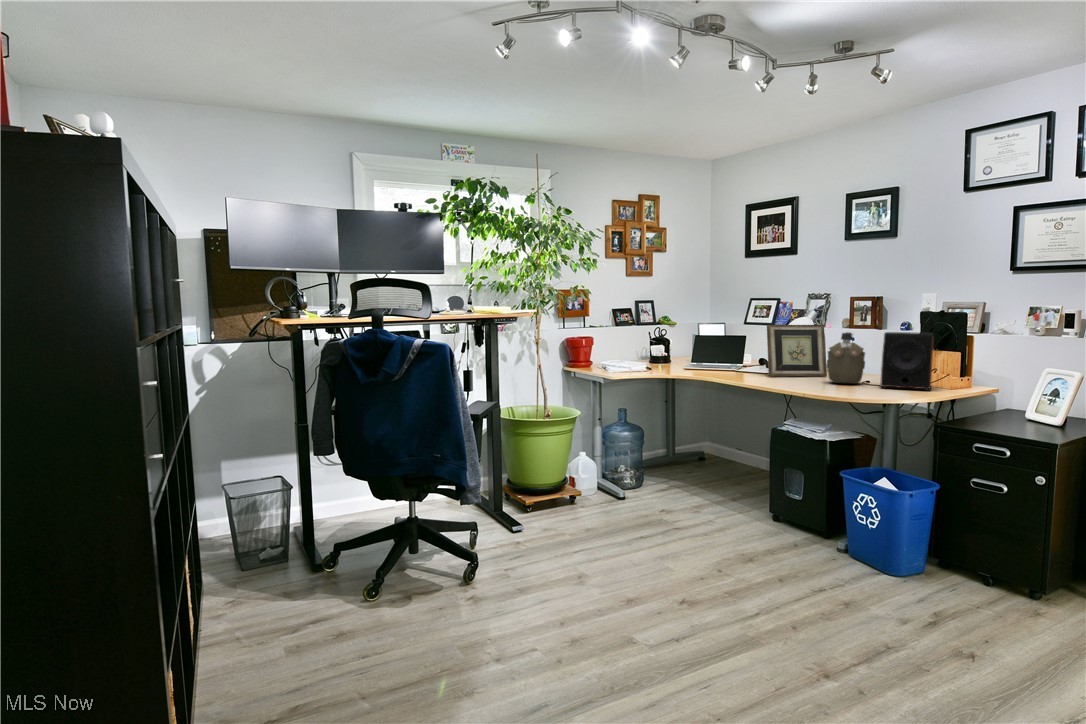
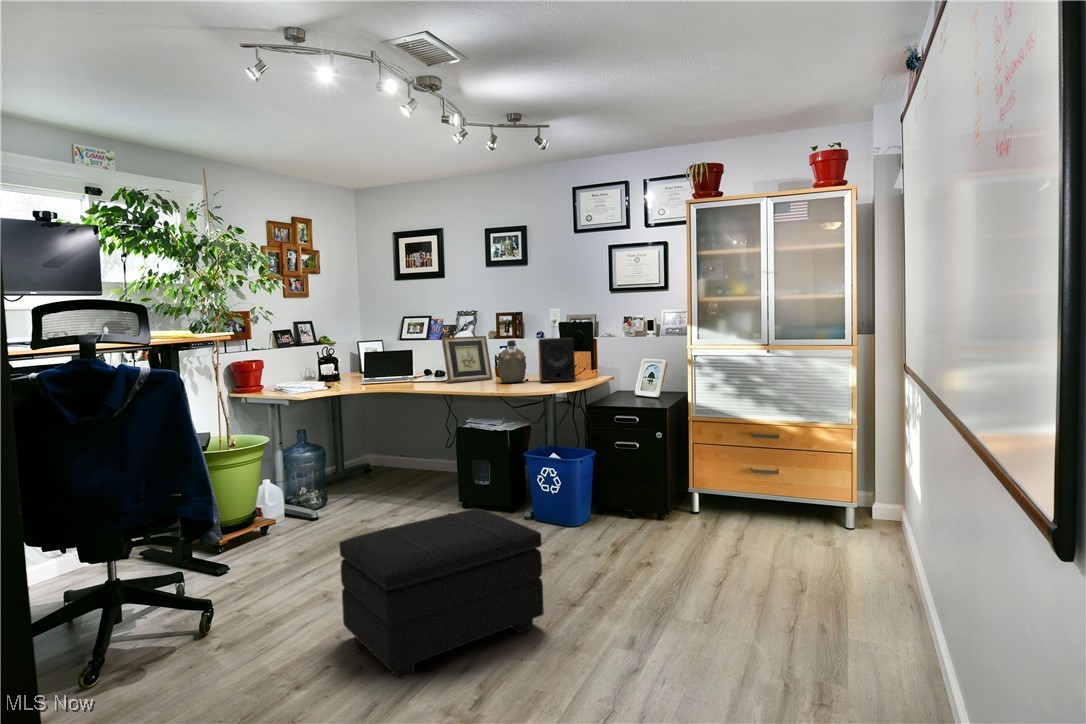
footstool: none [566,527,773,687] -> present [340,509,544,679]

